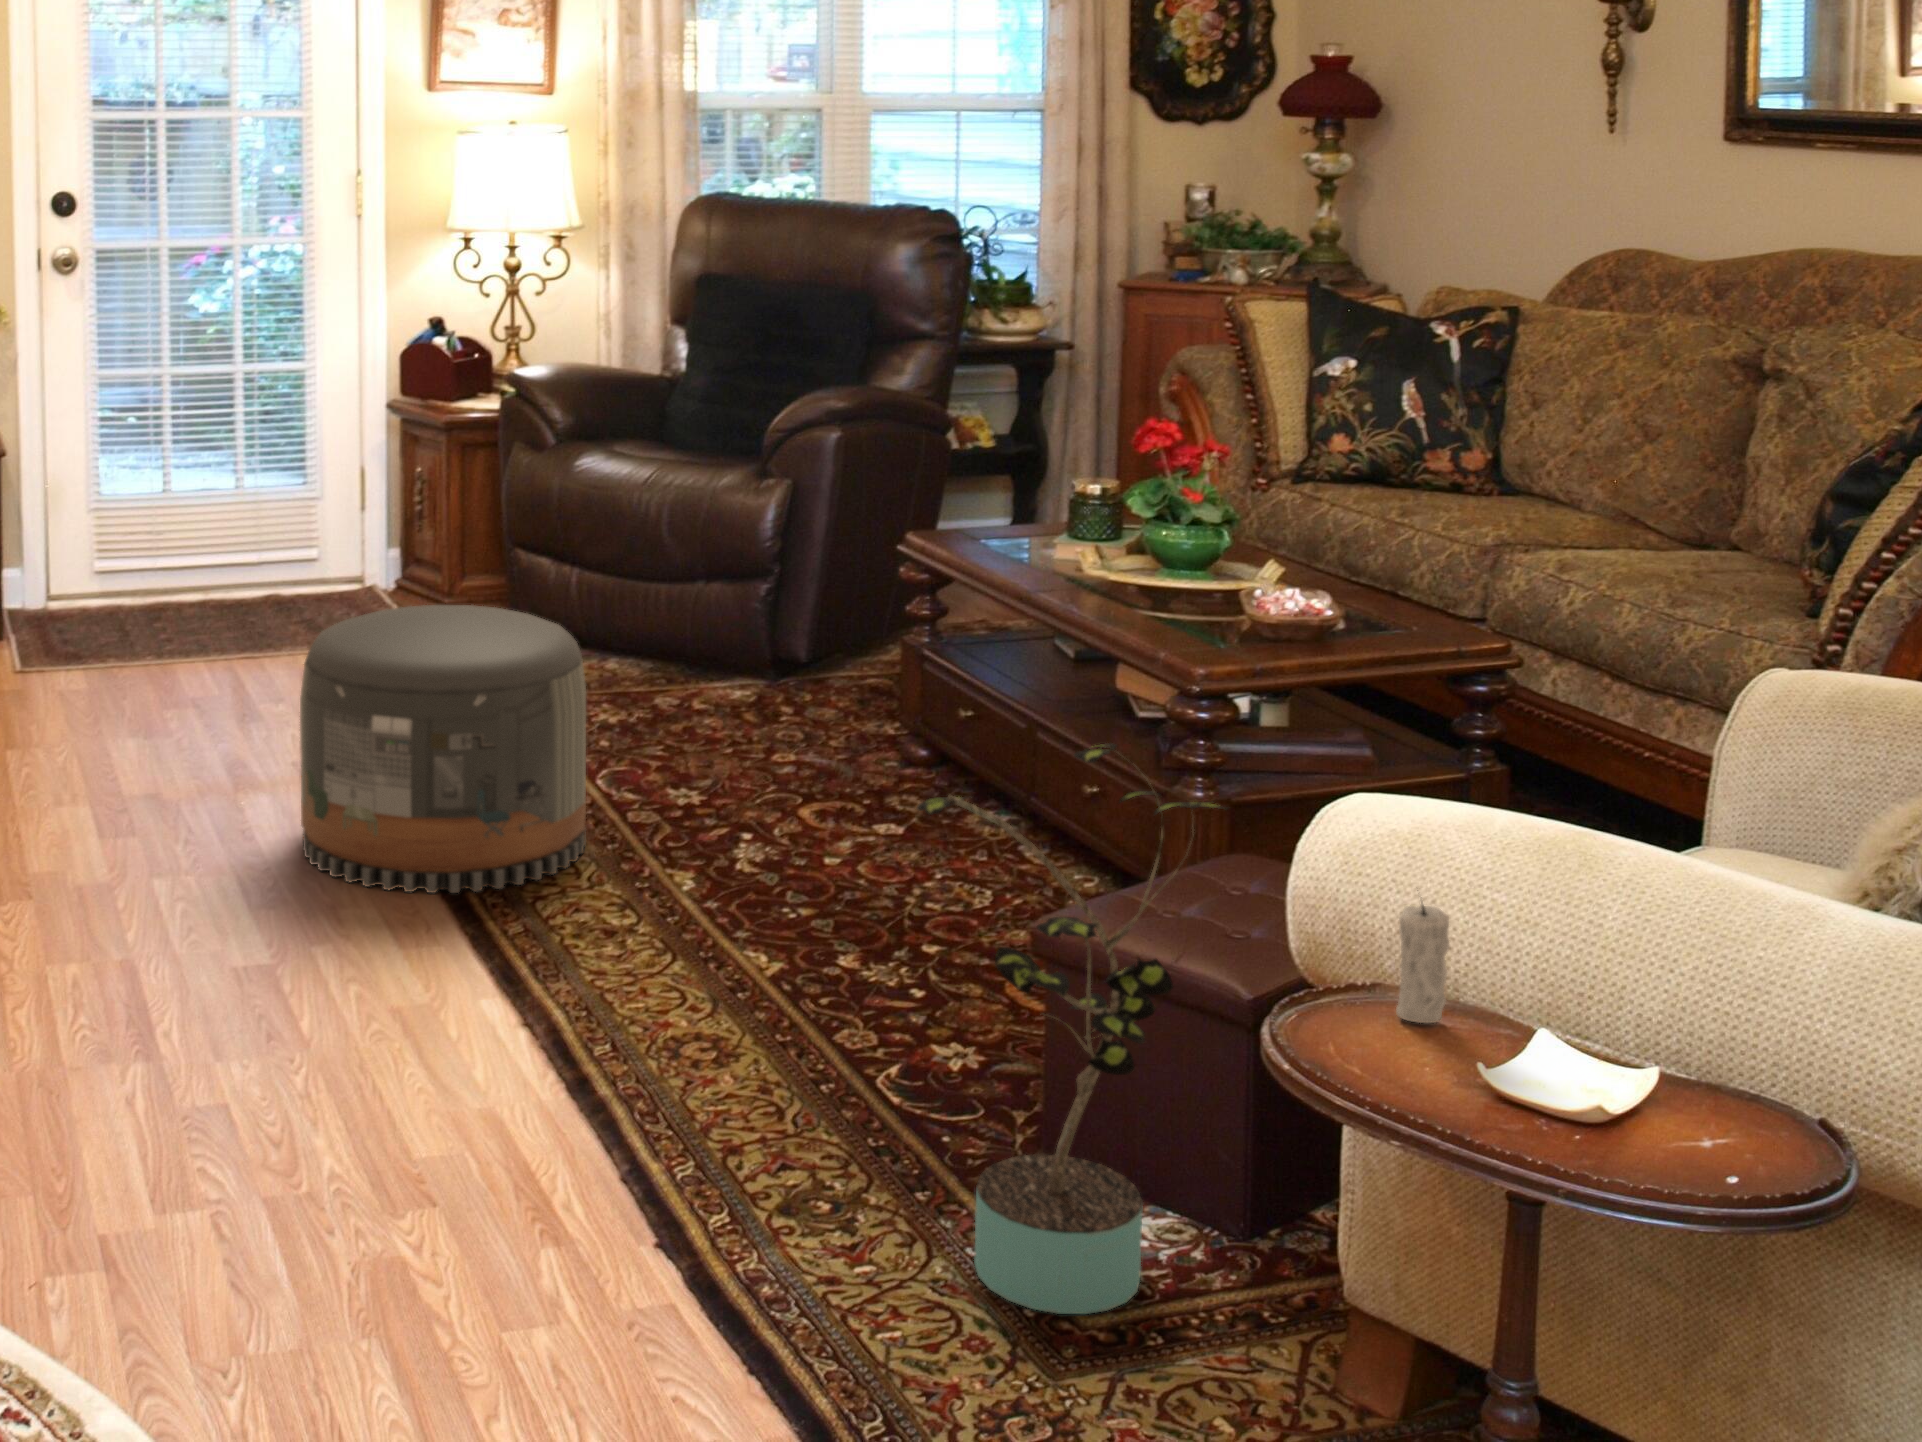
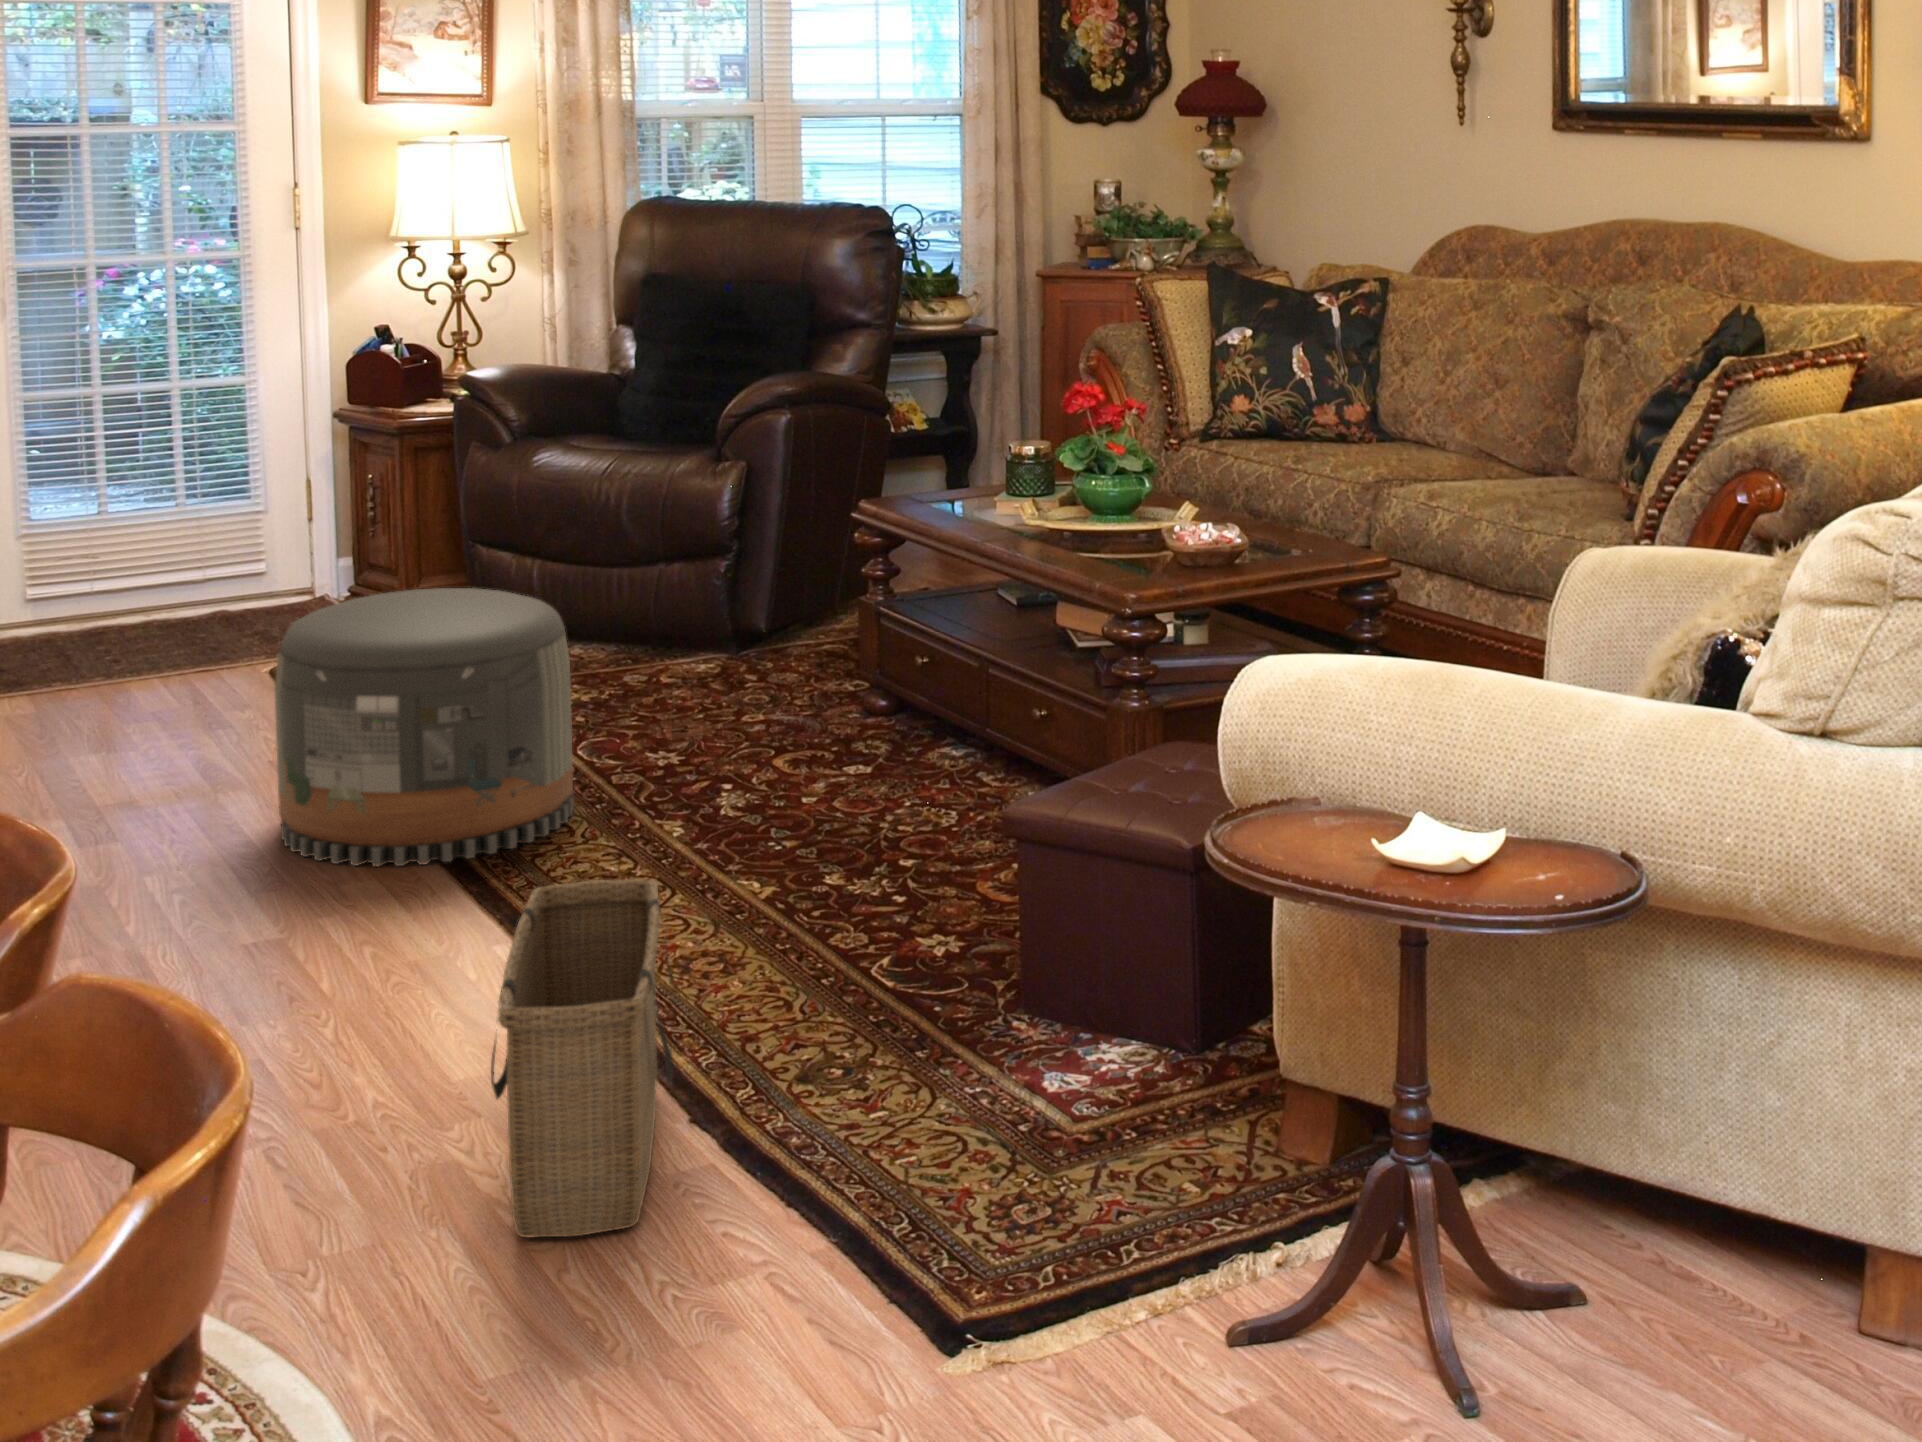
potted plant: present [917,744,1228,1314] -> none [910,637,1178,1127]
candle: present [1396,904,1450,1023] -> none [1316,705,1354,815]
basket: none [449,960,646,1364] -> present [491,879,673,1237]

